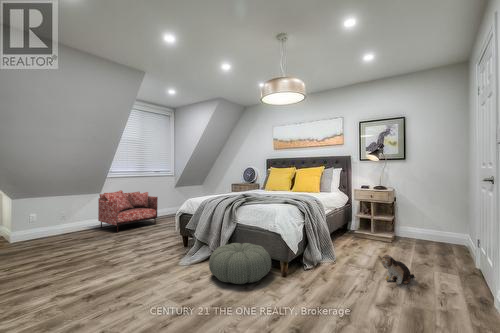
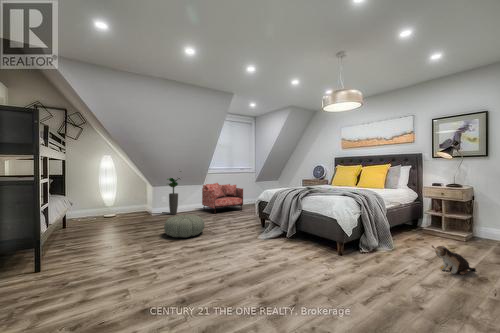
potted plant: none [31,173,68,239] -> present [167,178,180,215]
pouf: present [209,243,271,284] -> present [164,215,204,237]

